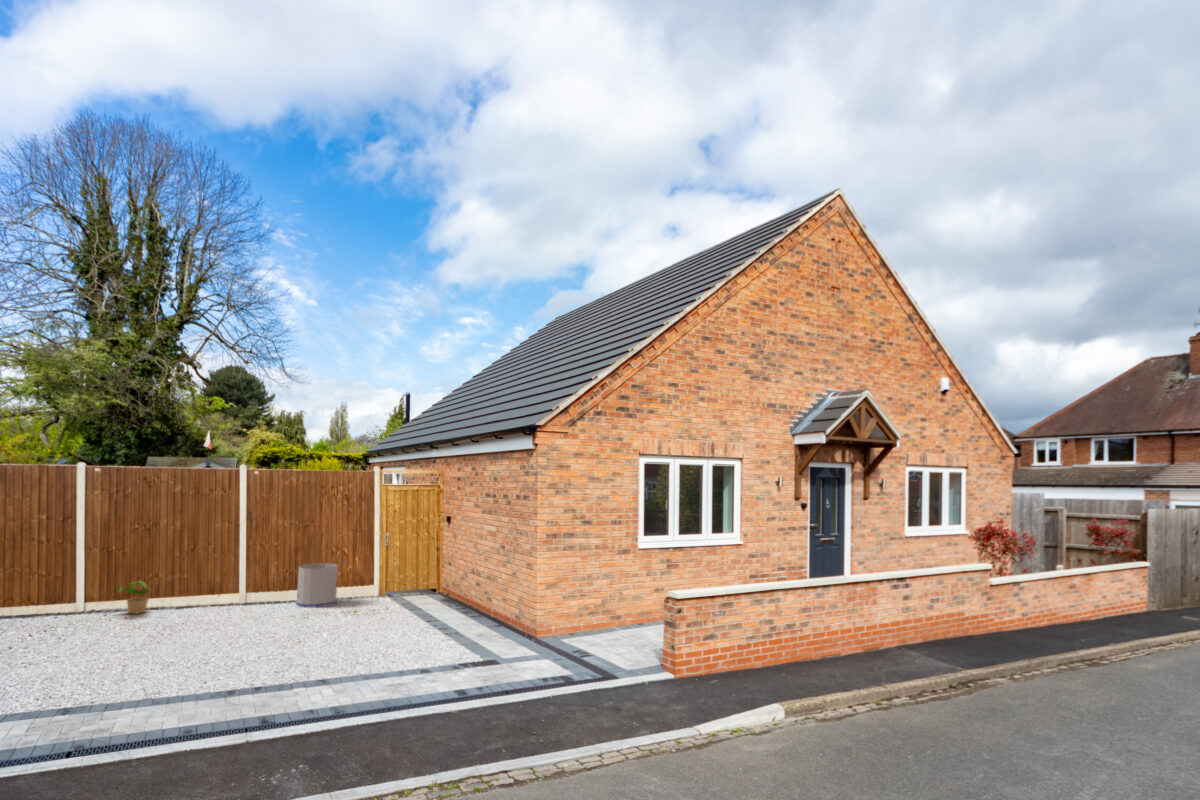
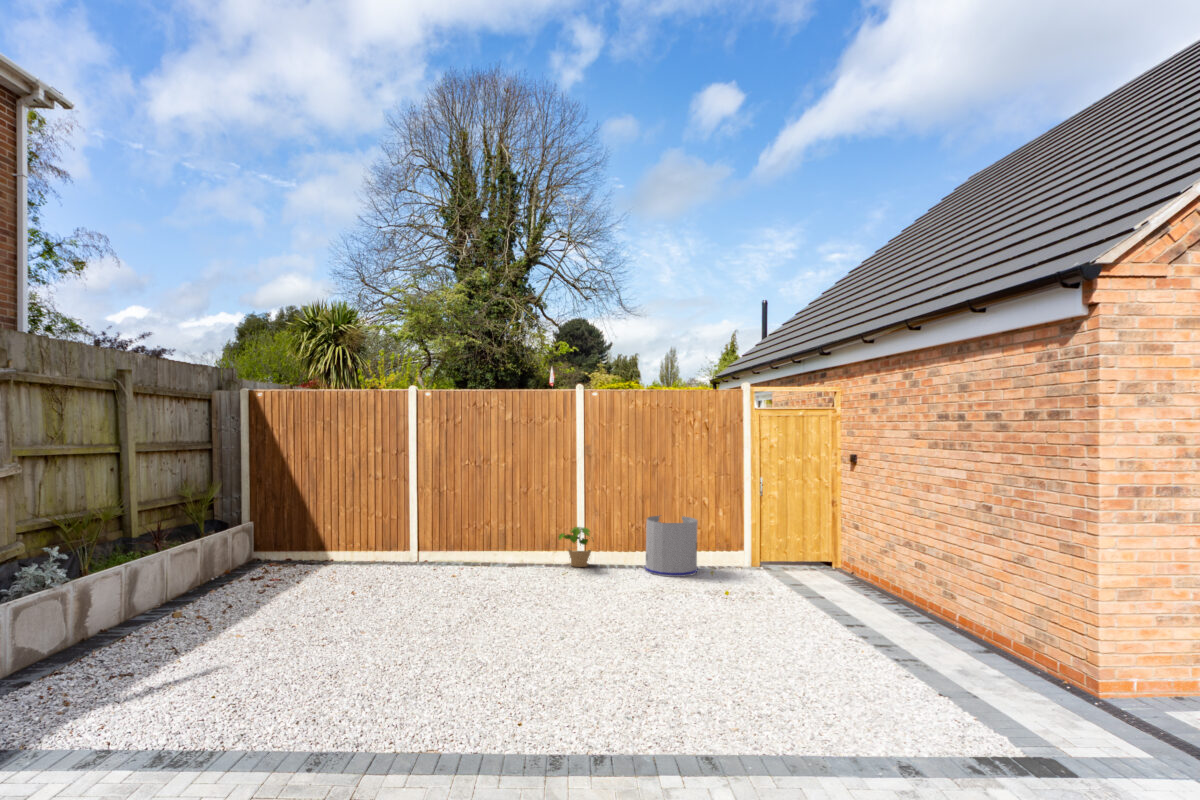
potted plant: present [117,581,150,614] -> present [559,527,591,567]

